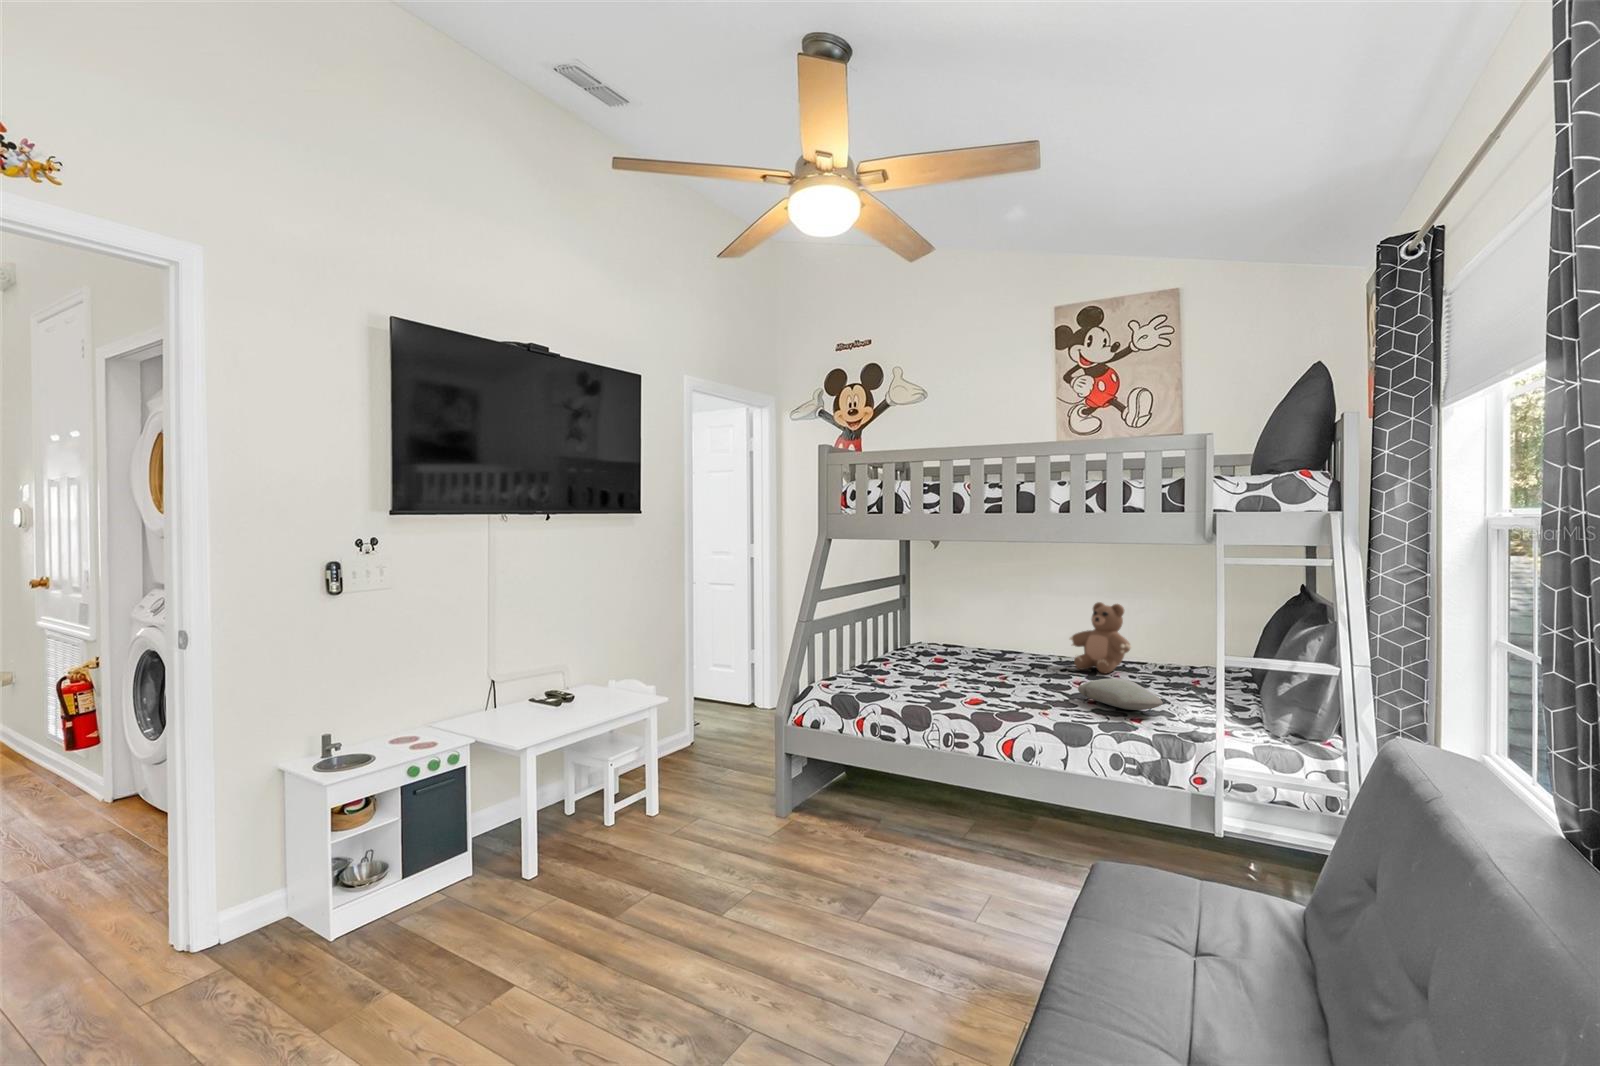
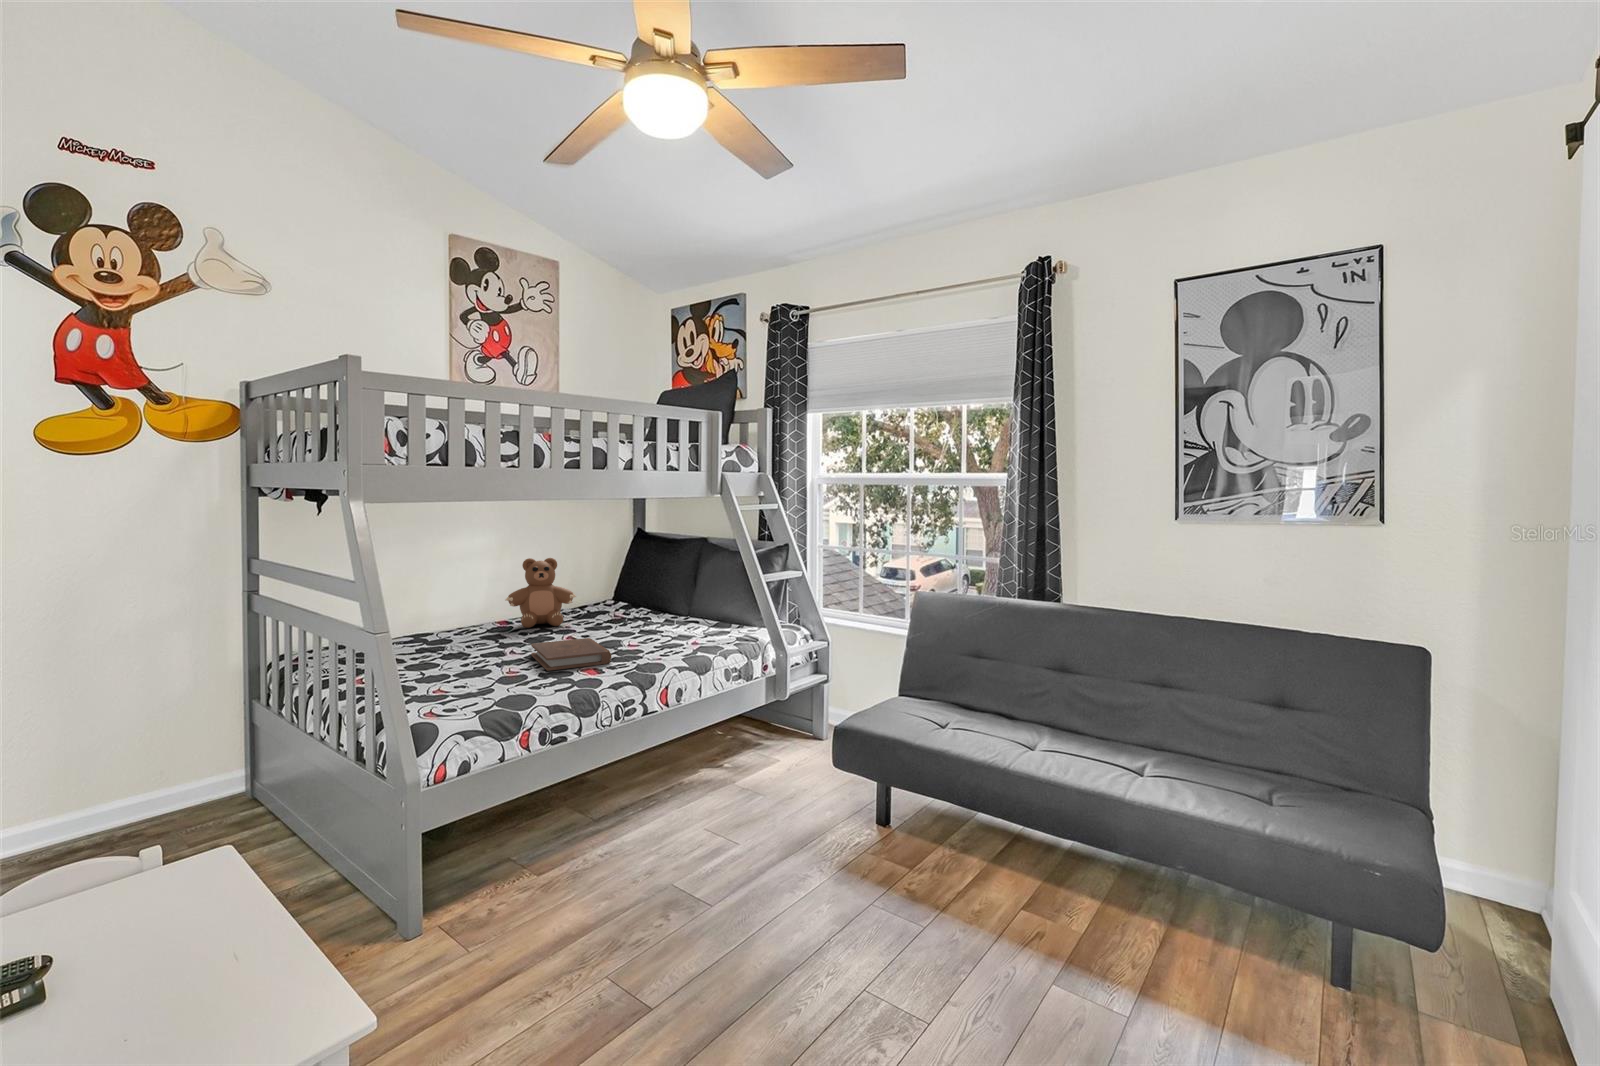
book: none [957,672,1045,701] -> present [531,638,611,671]
pillow: present [1078,678,1163,710] -> none [635,619,722,642]

